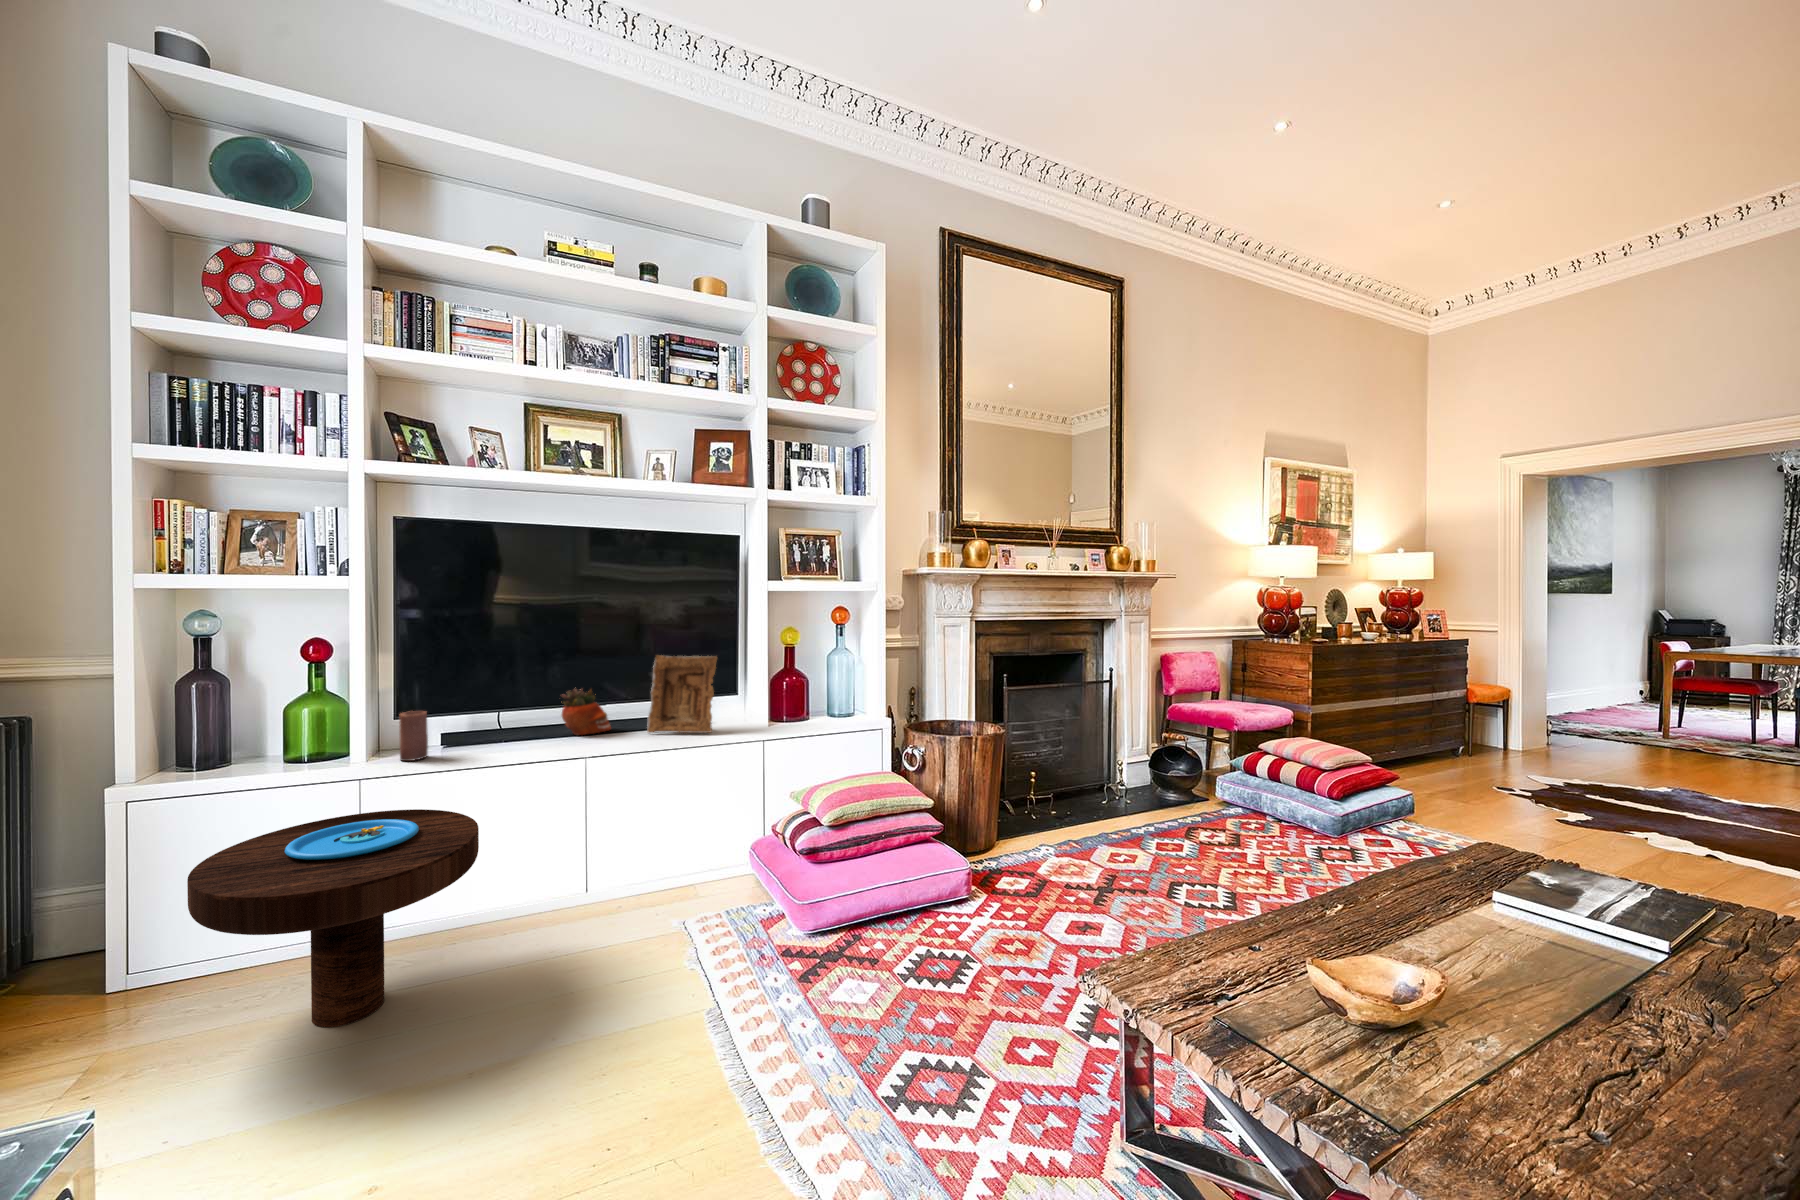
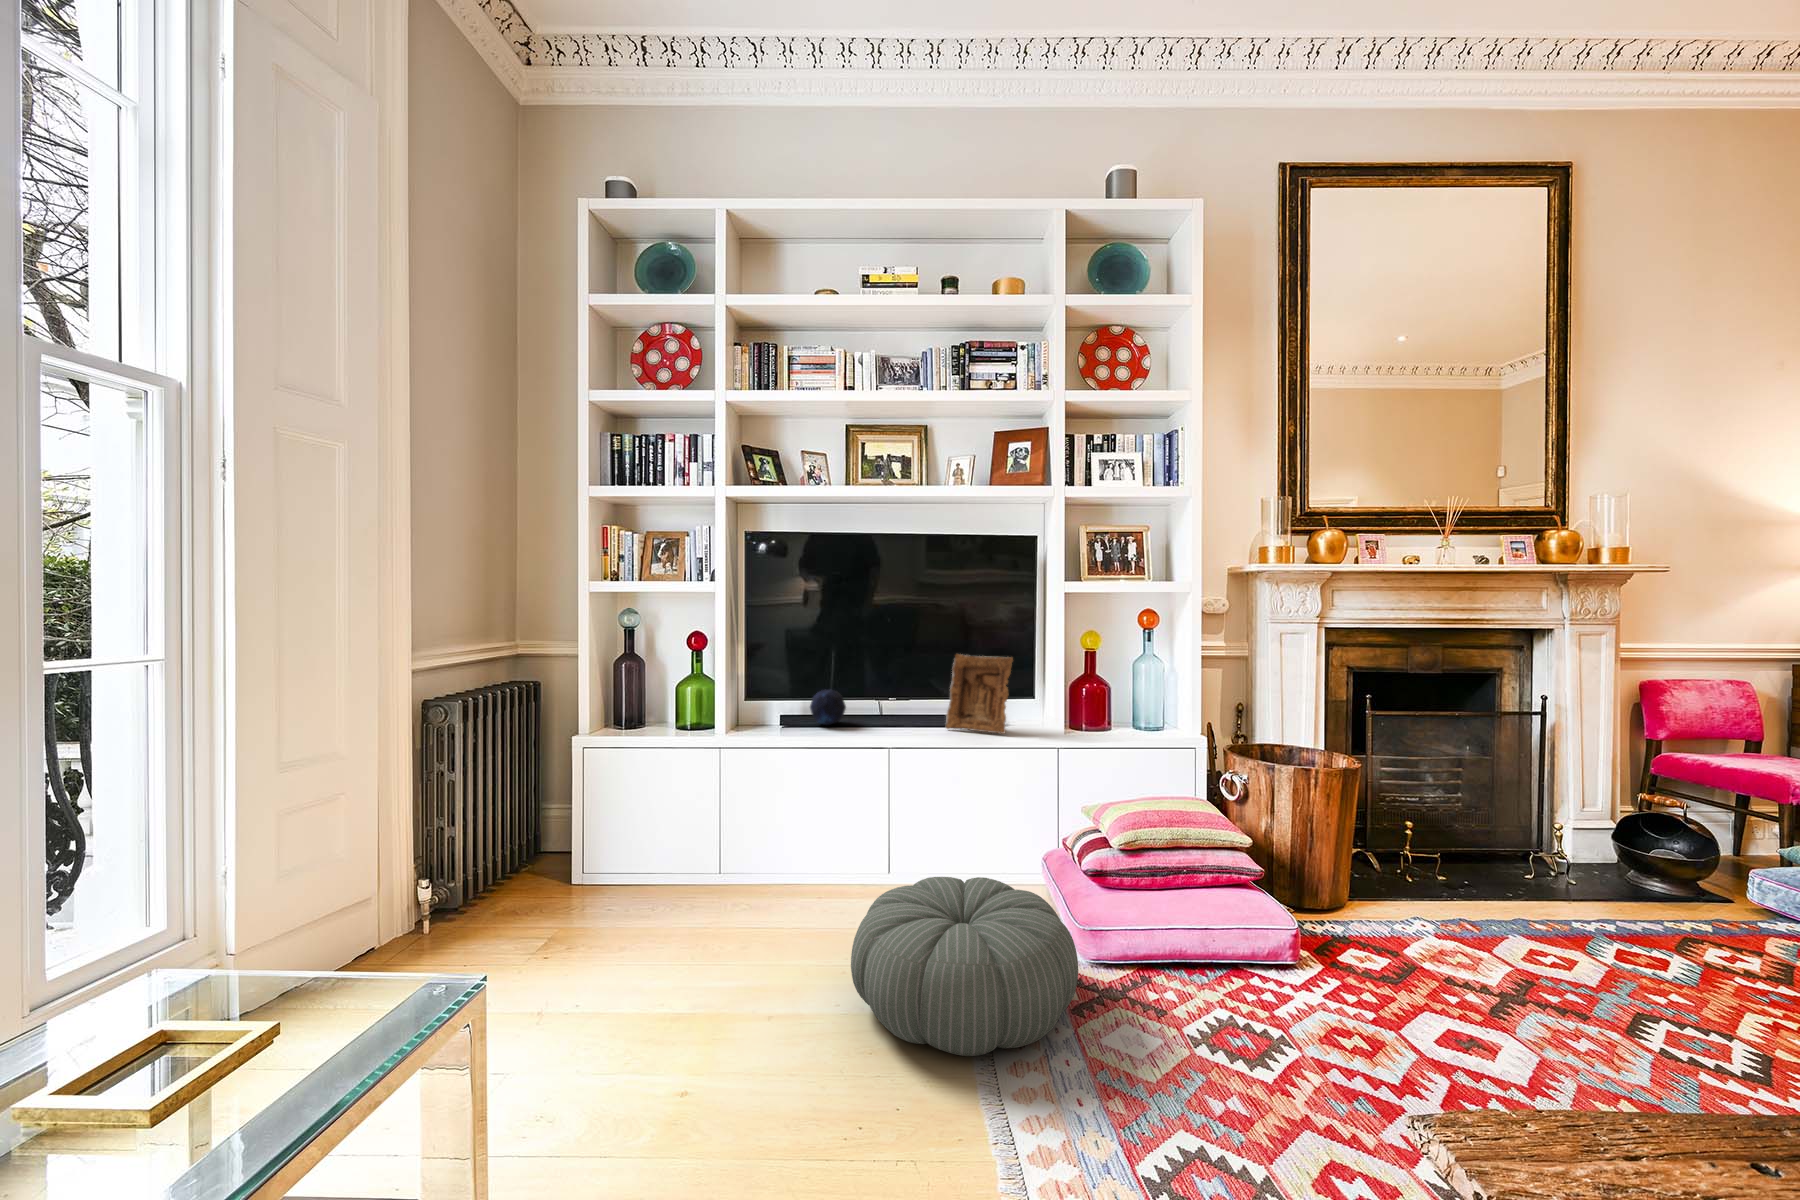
succulent planter: present [561,689,611,735] -> none [871,680,916,725]
decorative orb: none [481,701,529,742] -> present [810,690,846,725]
candle: present [399,711,428,761] -> none [748,693,767,734]
side table: present [187,809,479,1028] -> none [598,774,793,946]
pouf: none [574,875,806,1051] -> present [851,877,1078,1056]

